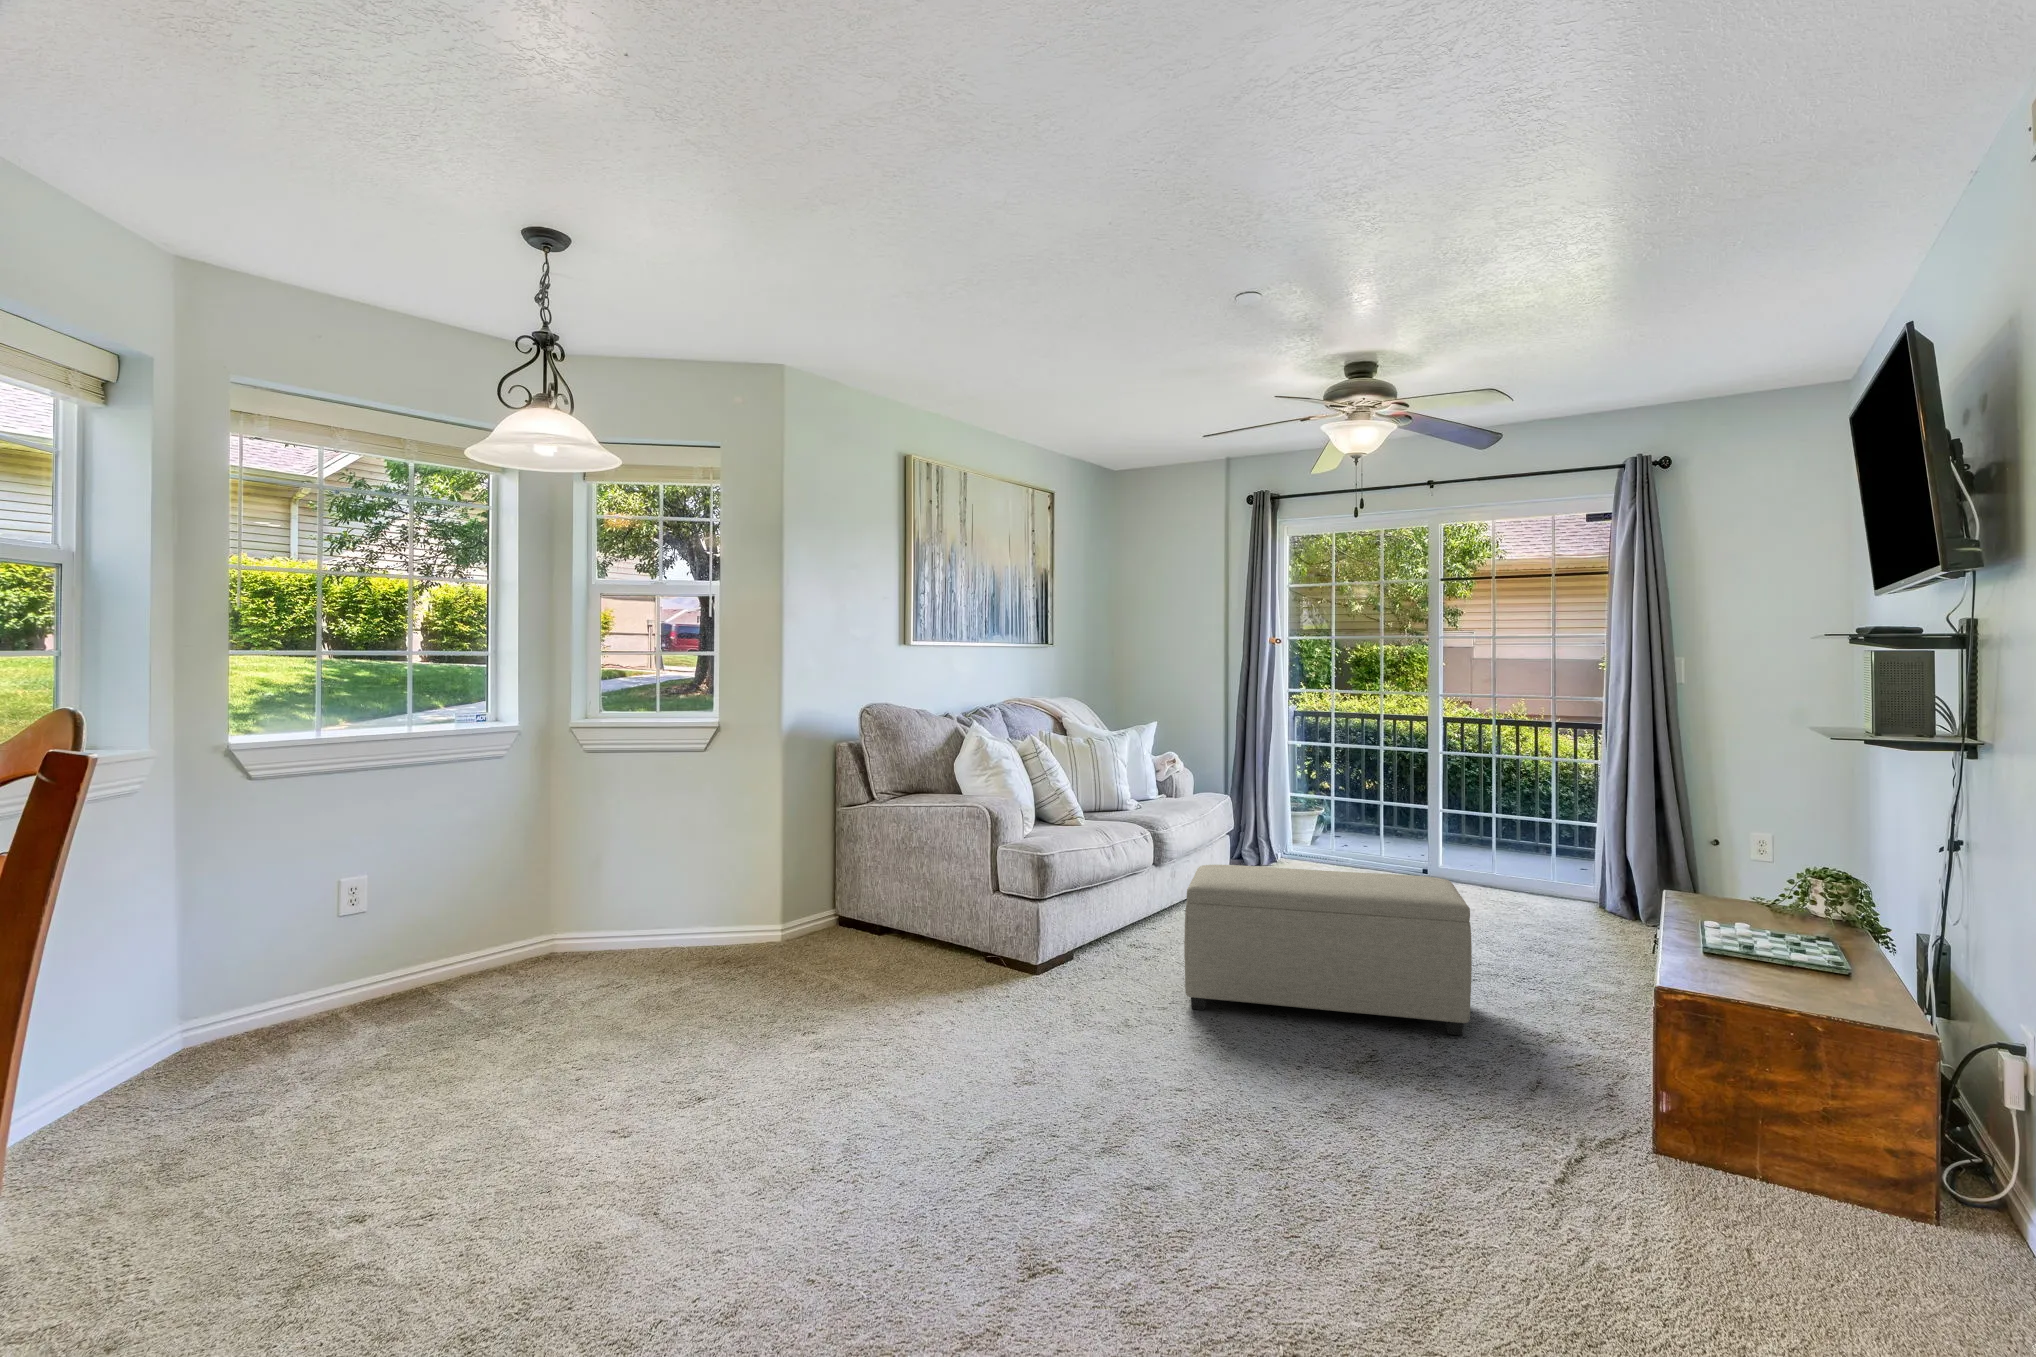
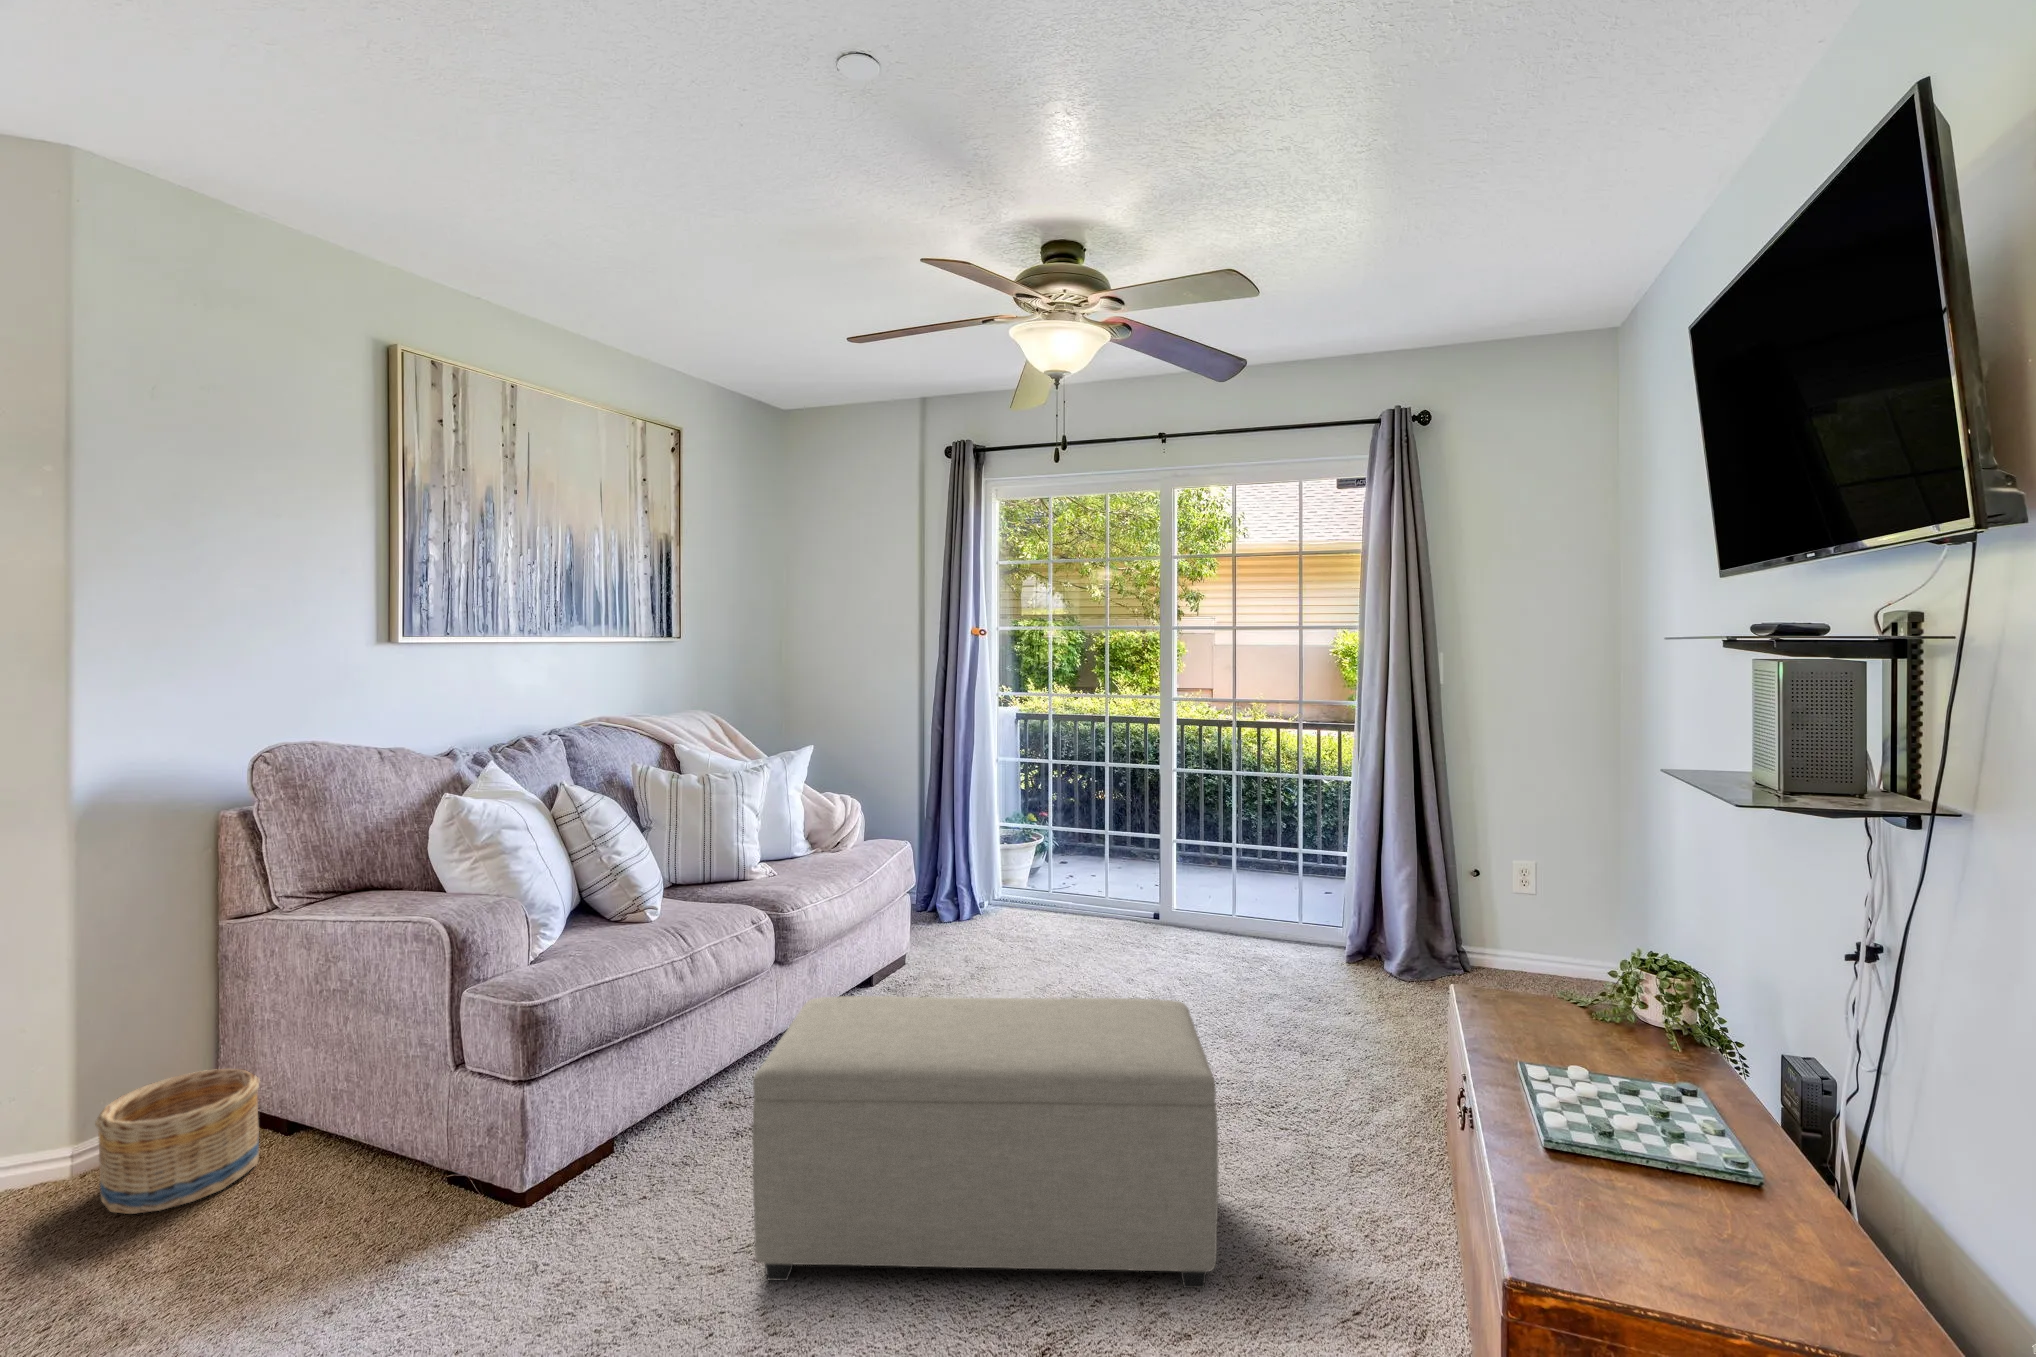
basket: none [806,891,876,956] -> present [95,1069,260,1214]

